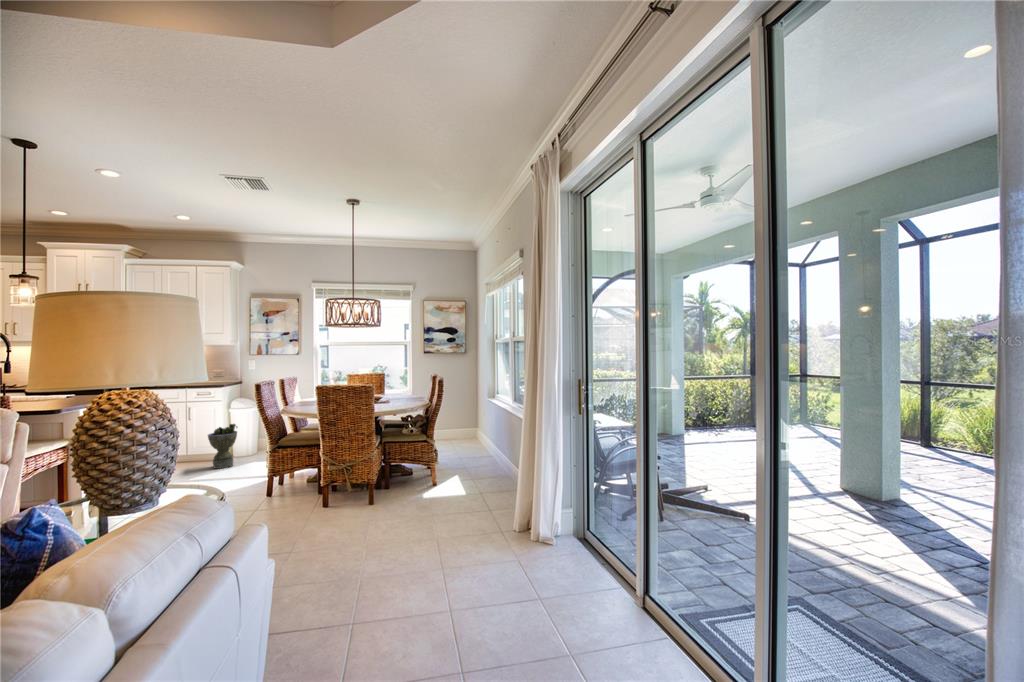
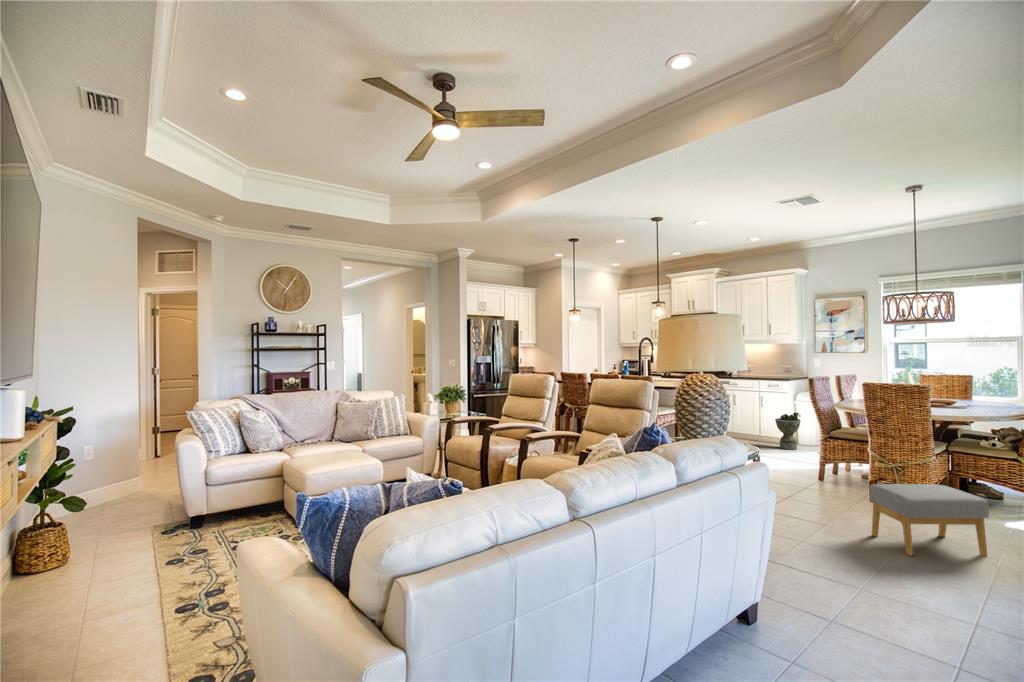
footstool: none [334,477,425,559] -> present [869,484,989,556]

